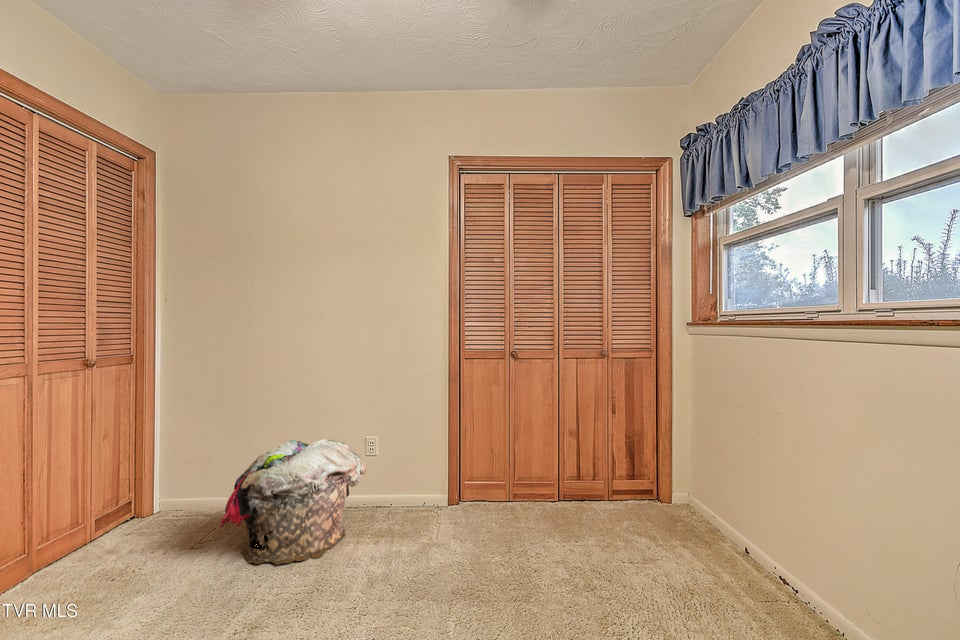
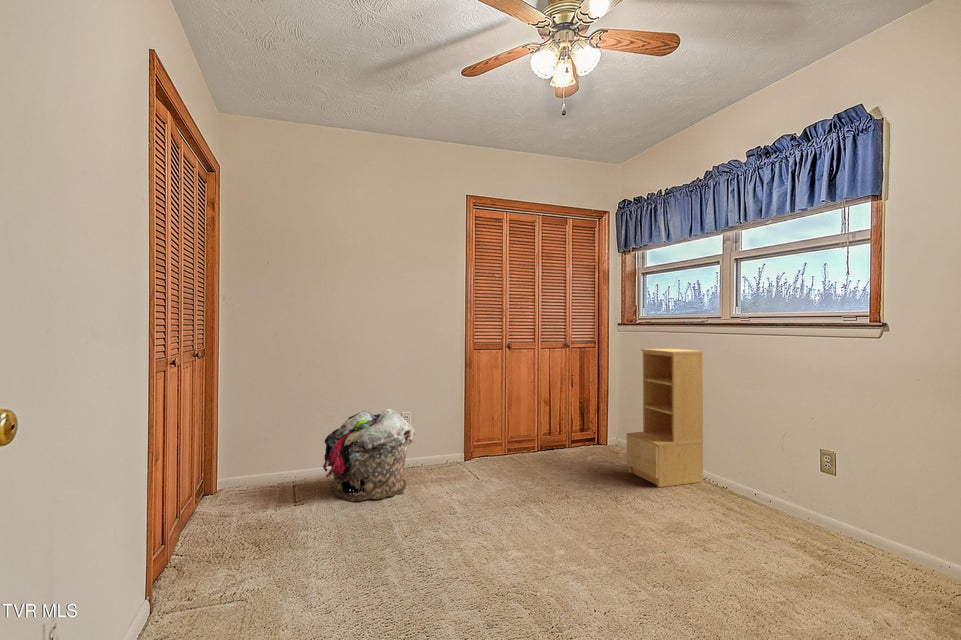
bookshelf: none [666,366,802,613] -> present [627,348,703,487]

